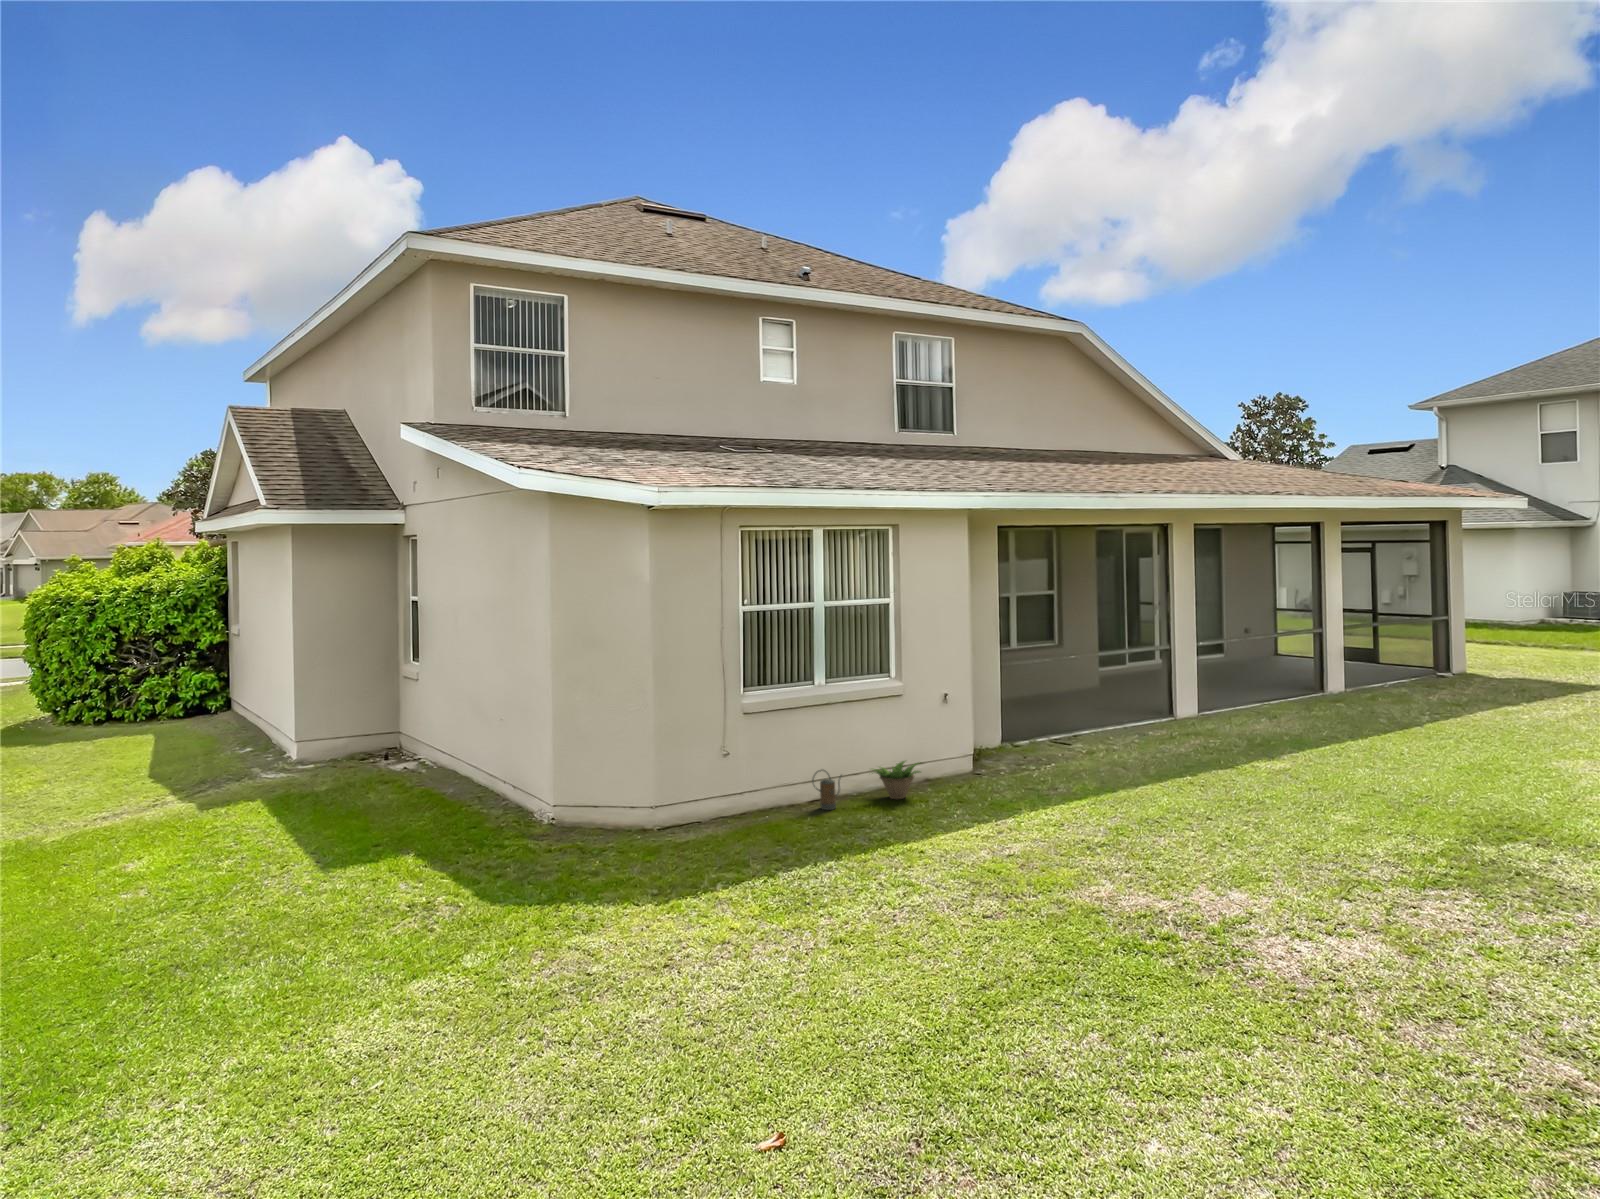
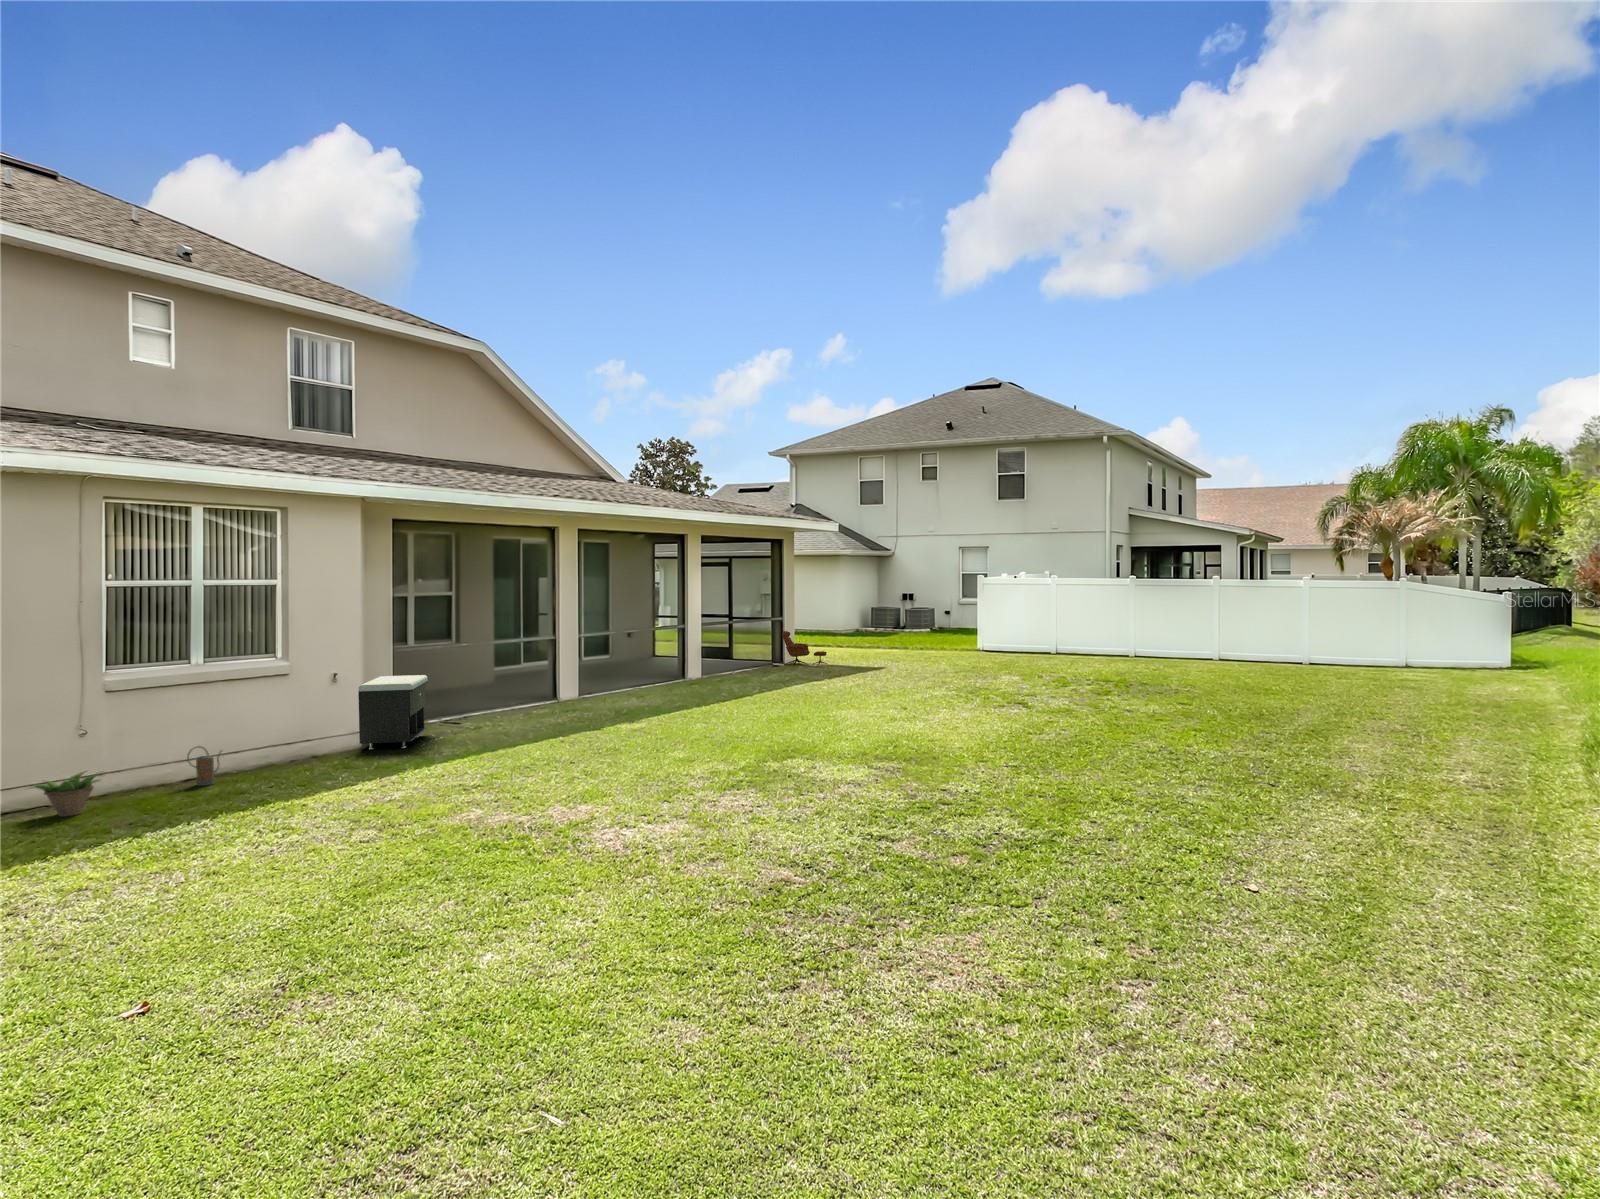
lounge chair: none [1456,632,1531,679] -> present [783,631,827,665]
storage bench: none [967,693,1035,777] -> present [358,675,428,749]
decorative plant: present [873,761,920,799] -> present [30,771,103,816]

